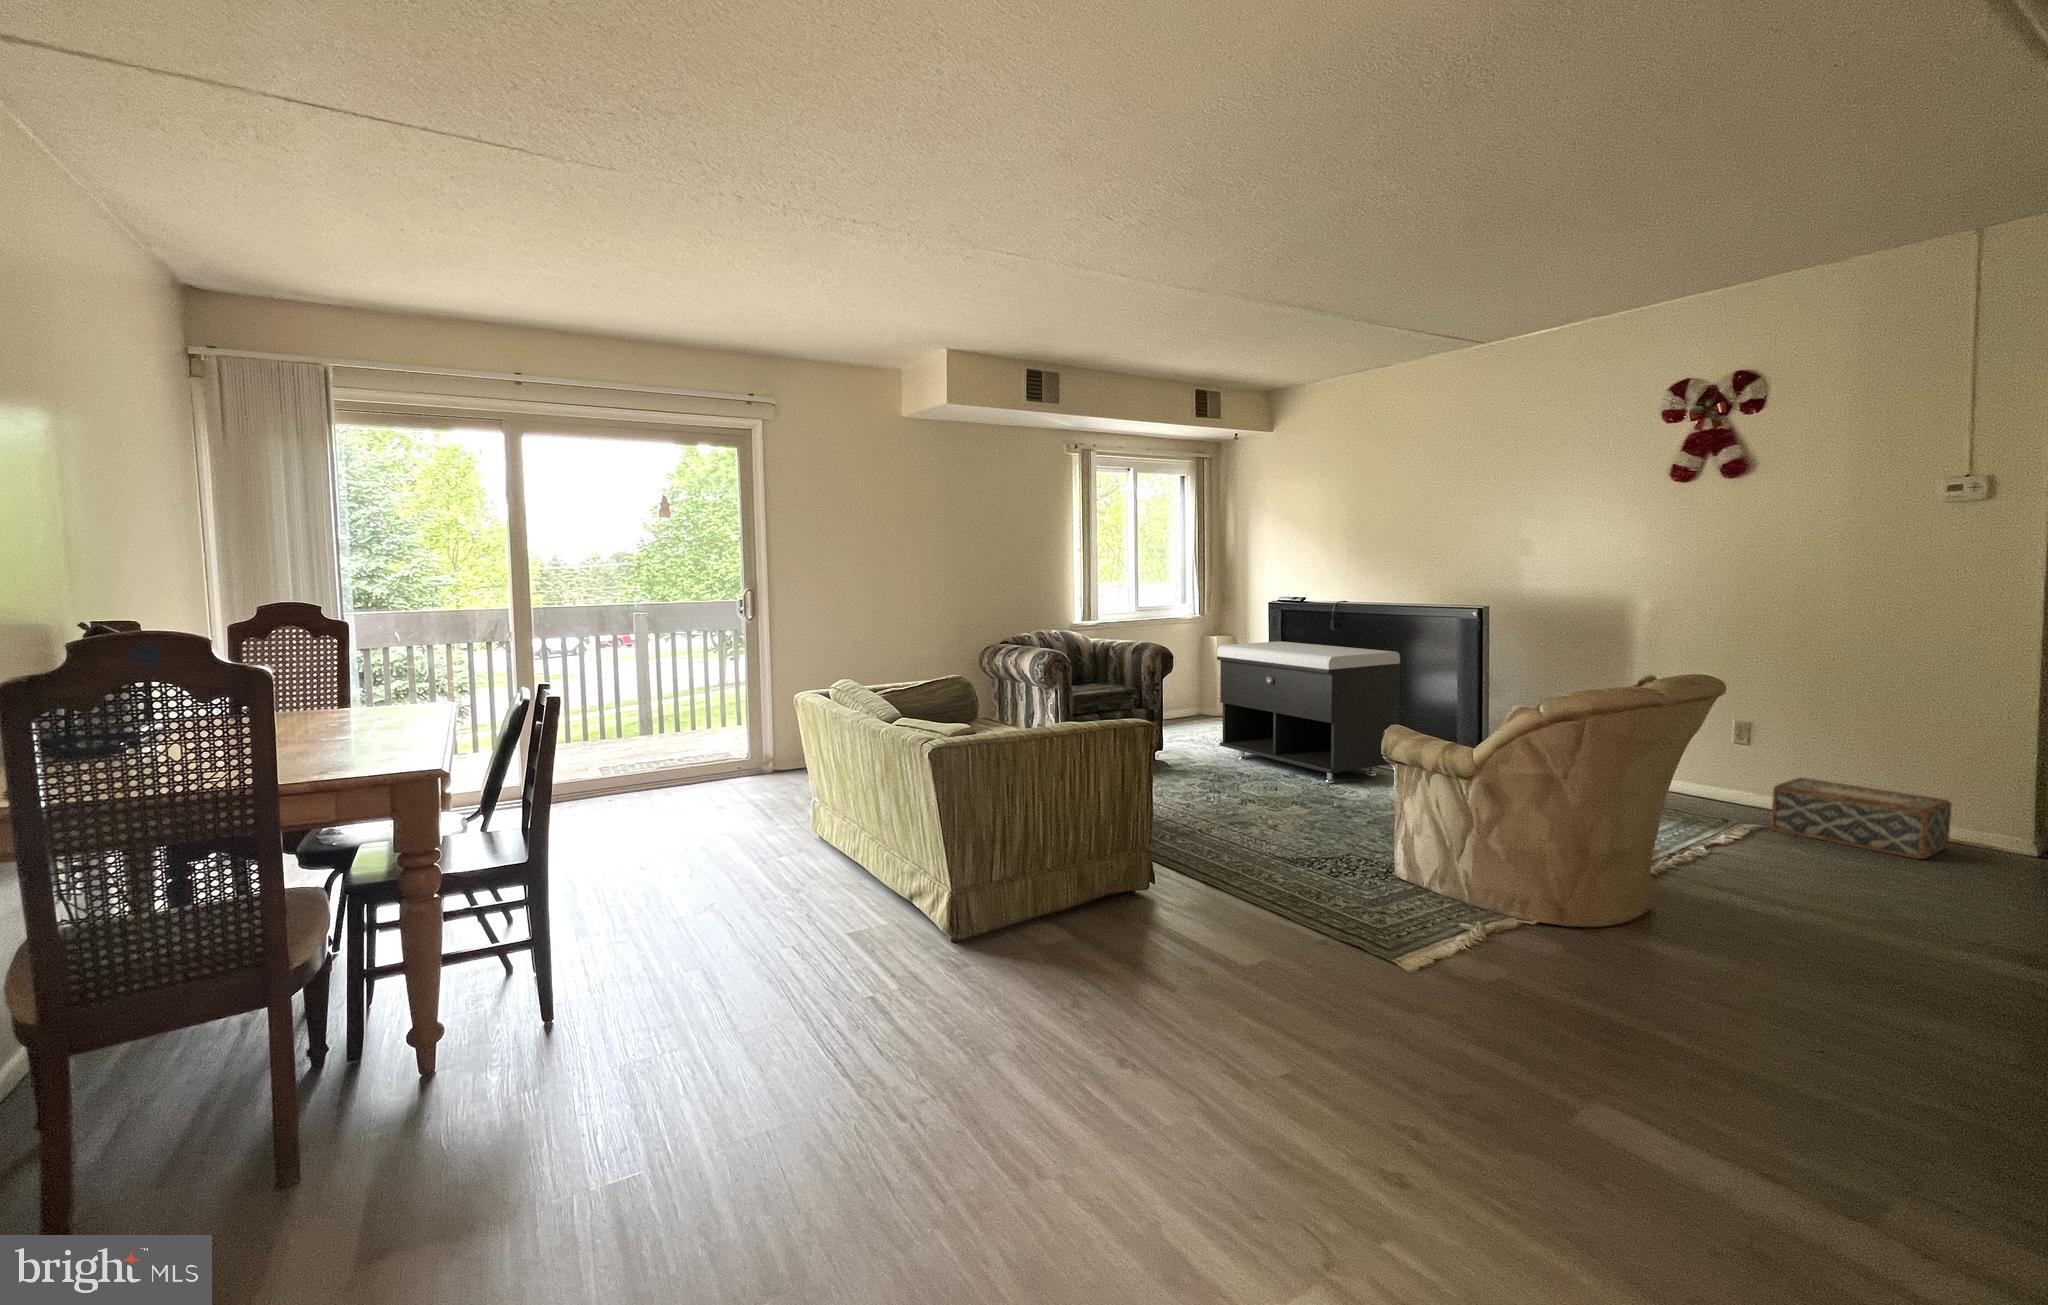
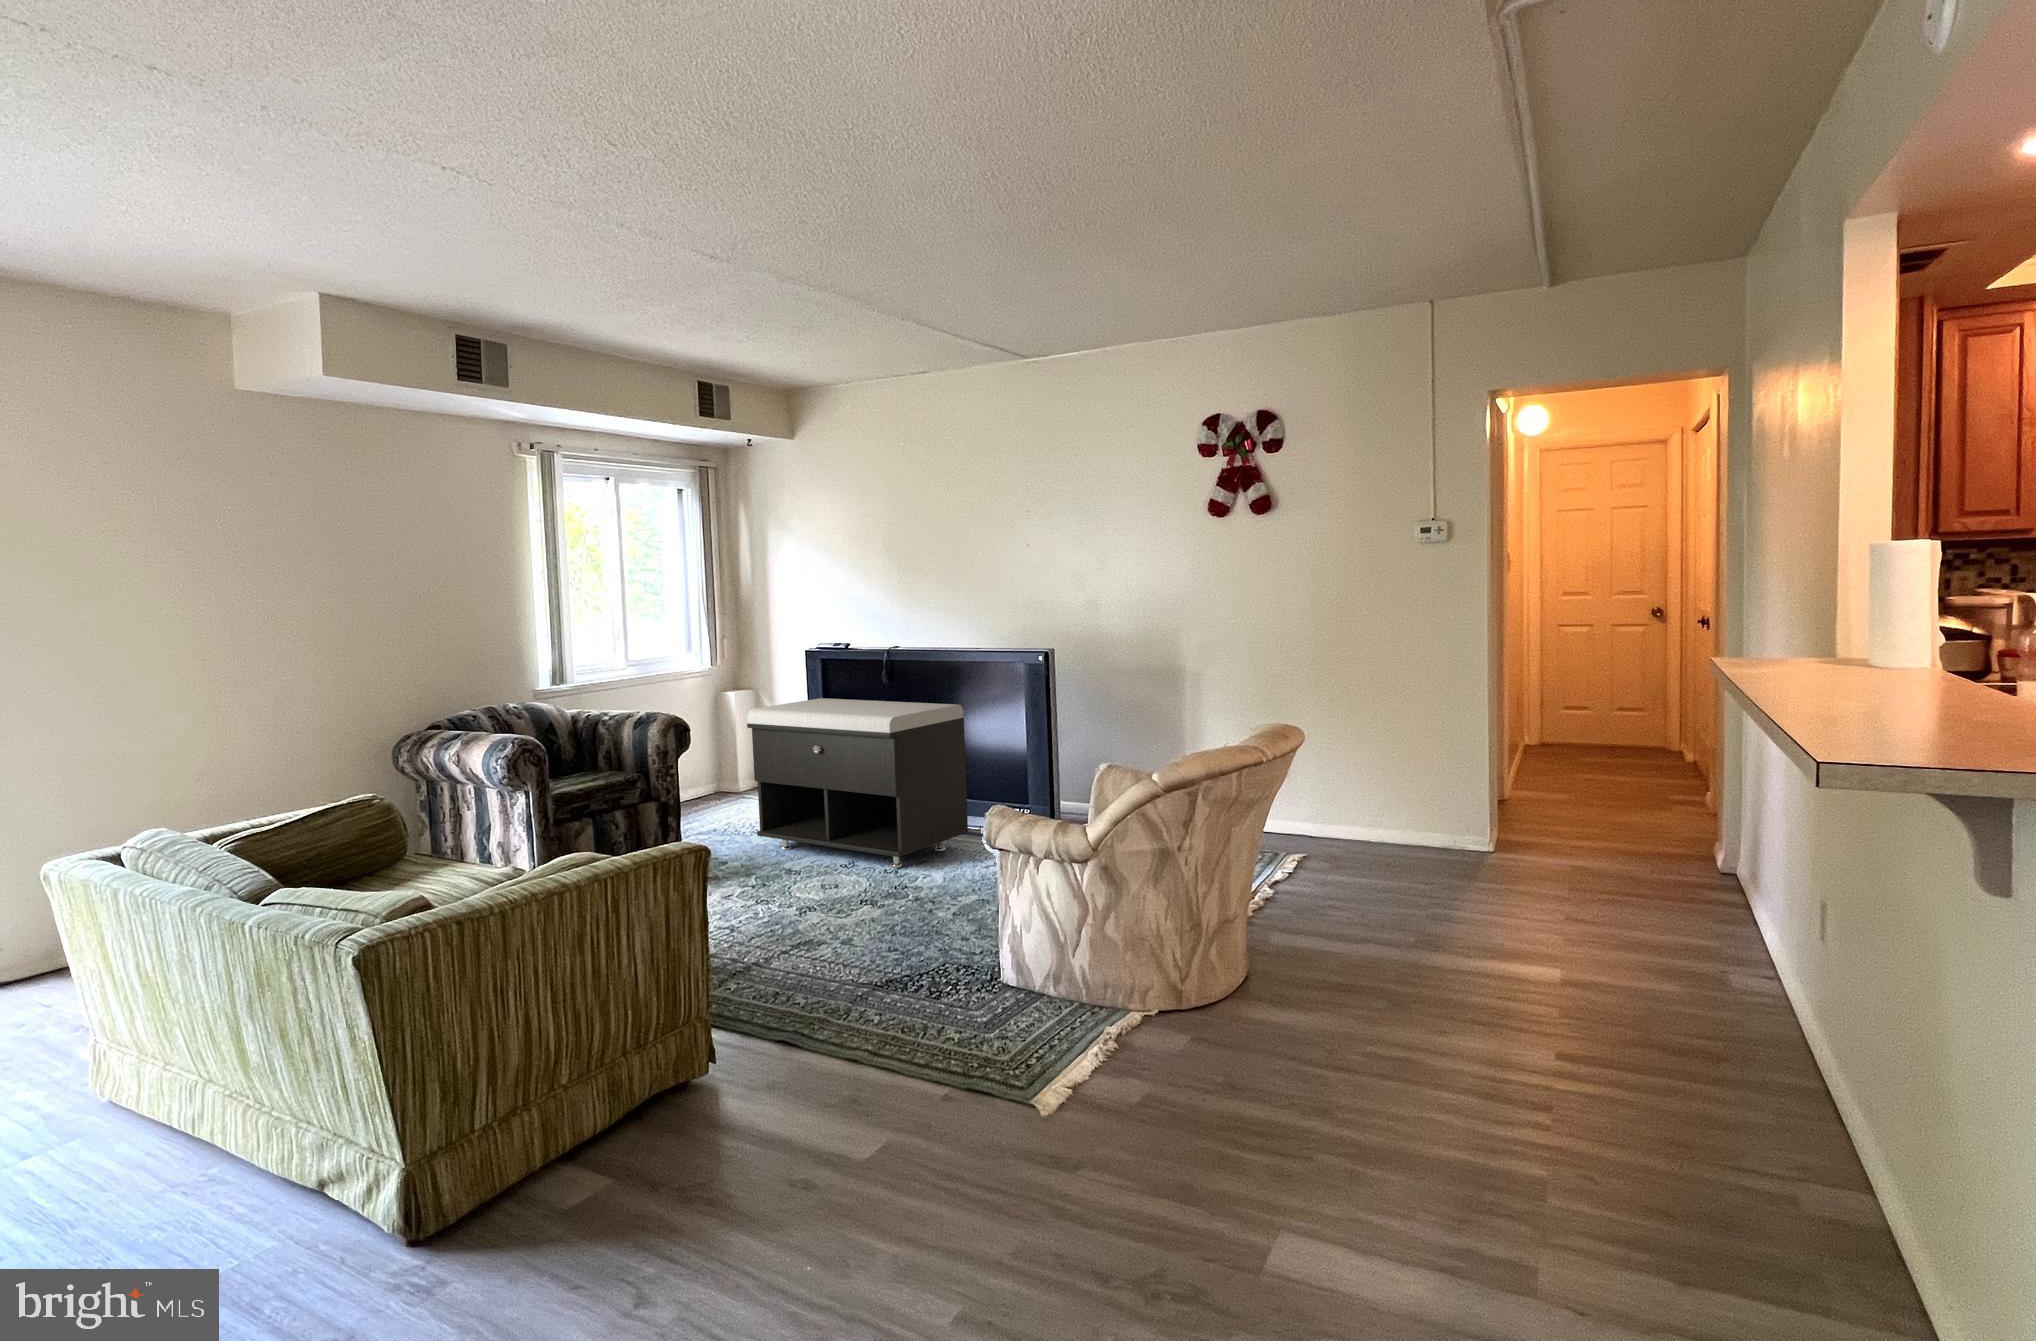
woven basket: present [1771,778,1952,859] -> none [1314,803,1442,871]

